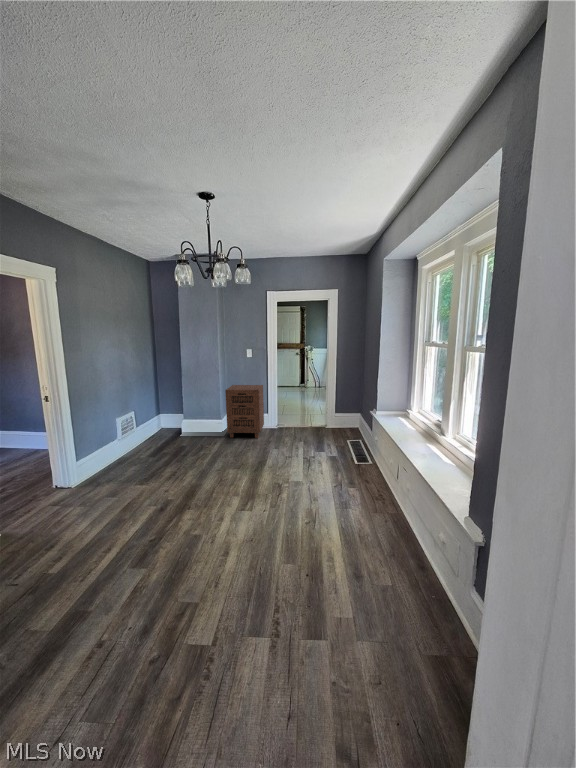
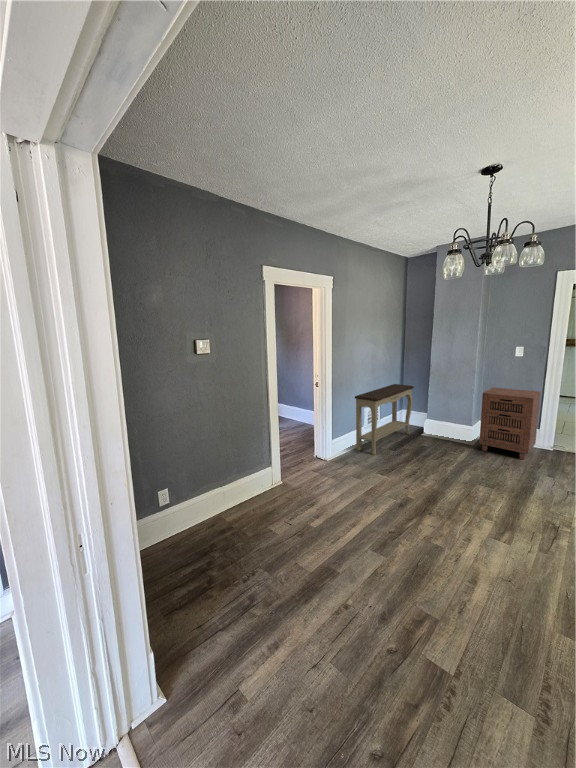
console table: none [102,390,170,466] -> present [355,384,414,455]

